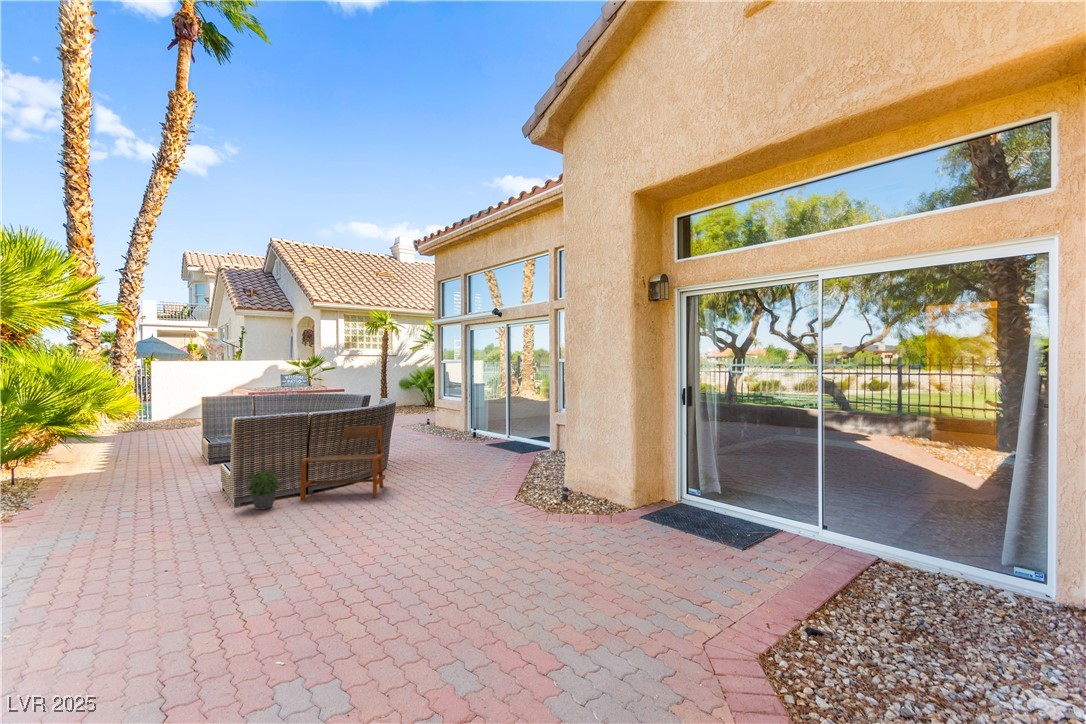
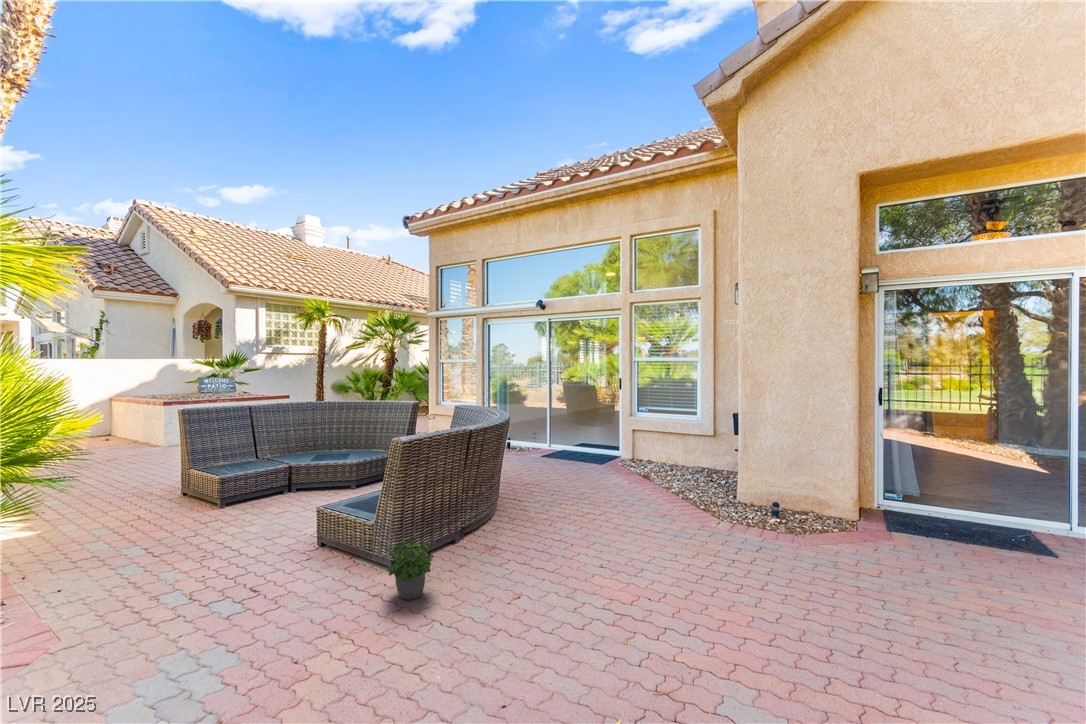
bench: present [301,425,385,500] -> none [435,455,541,573]

